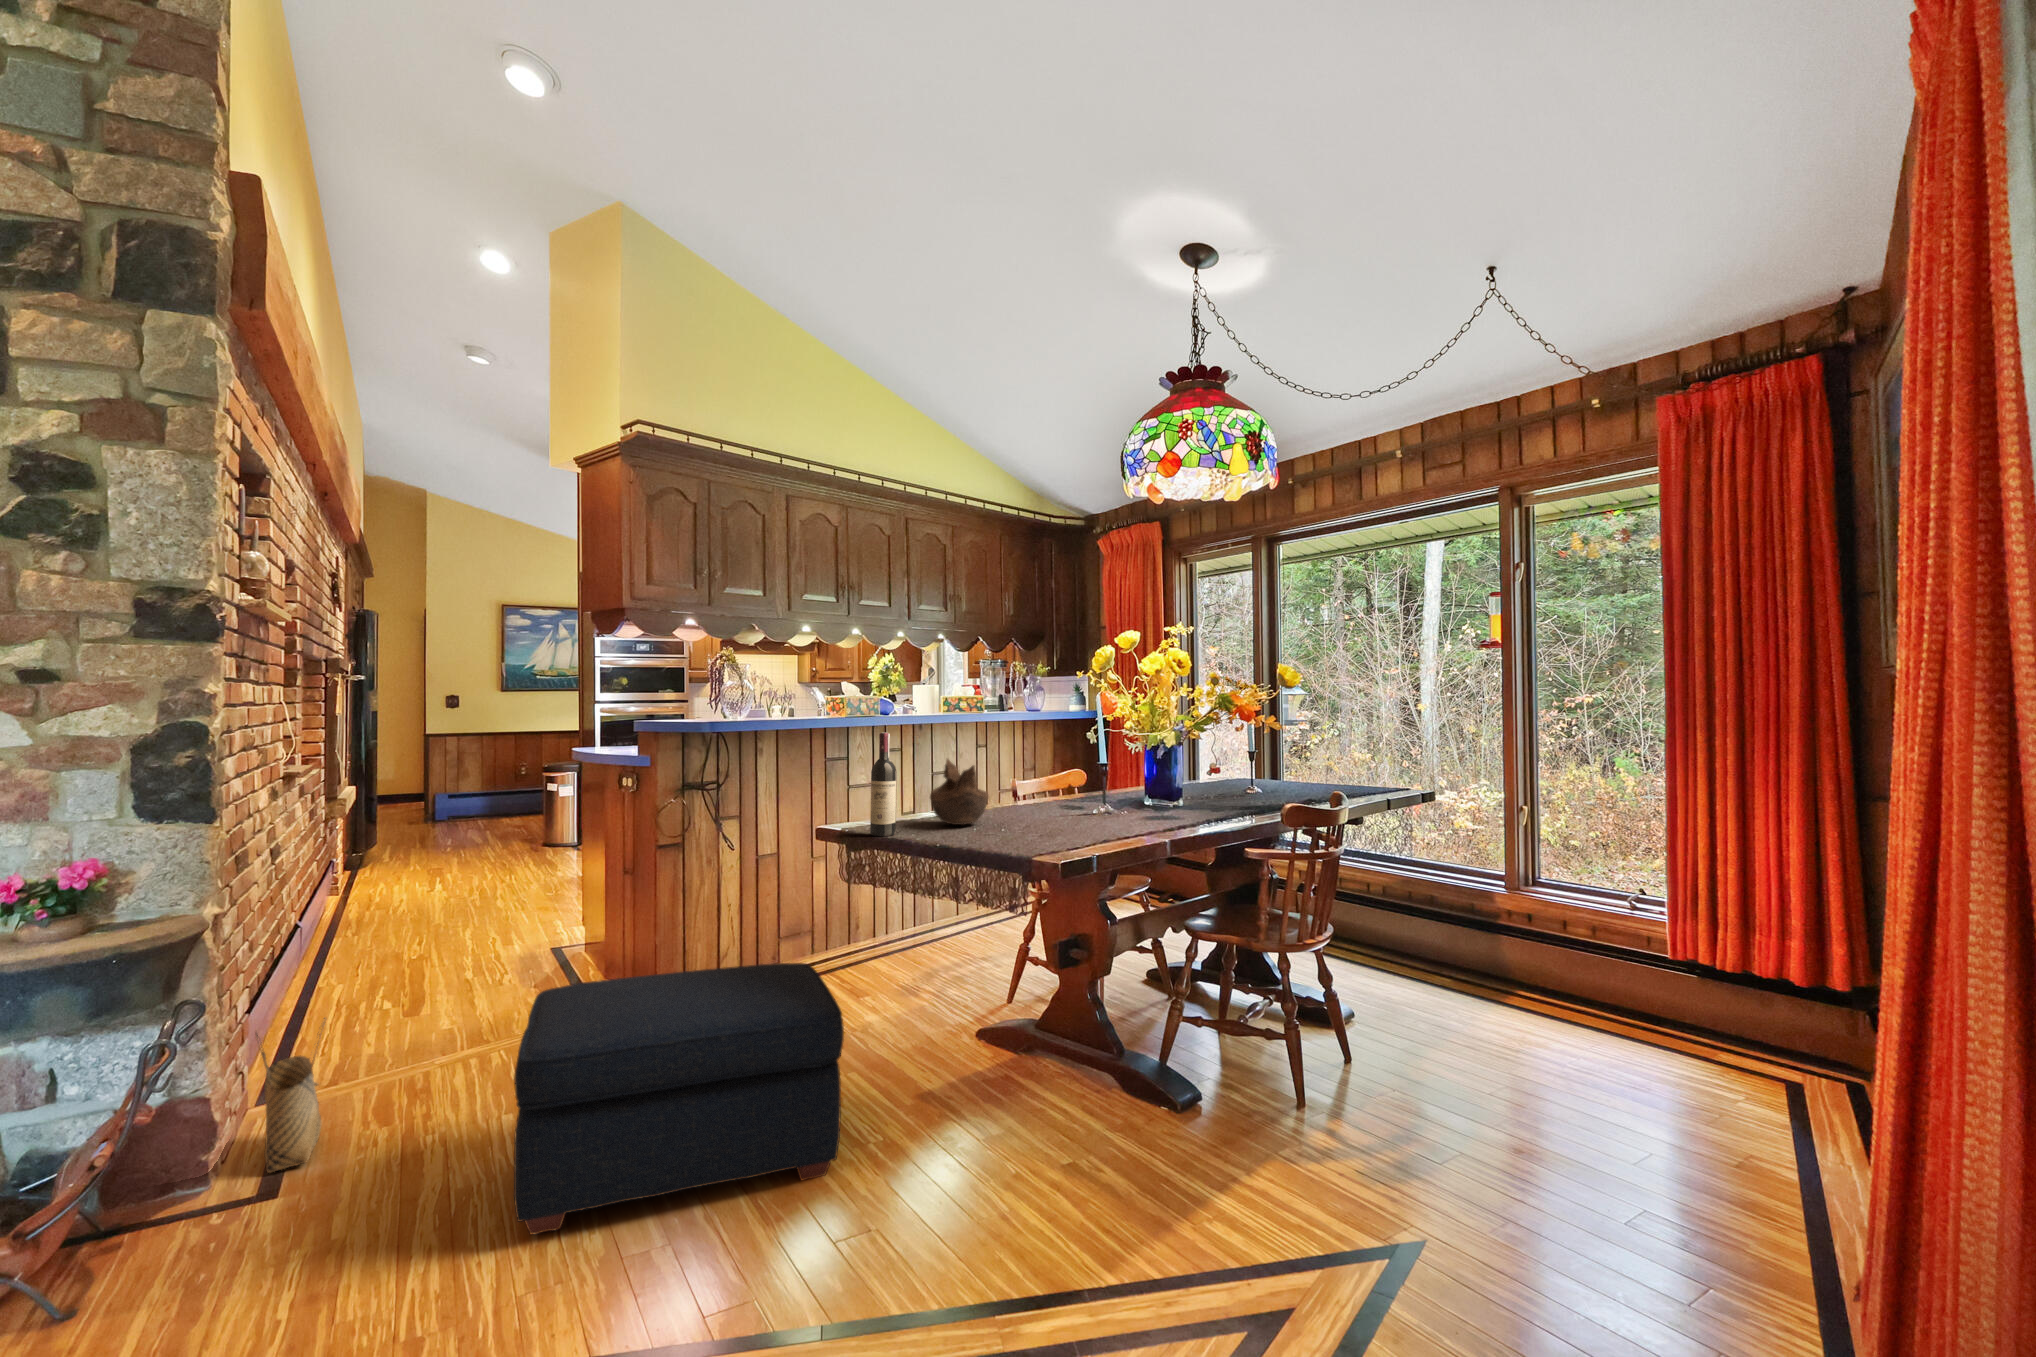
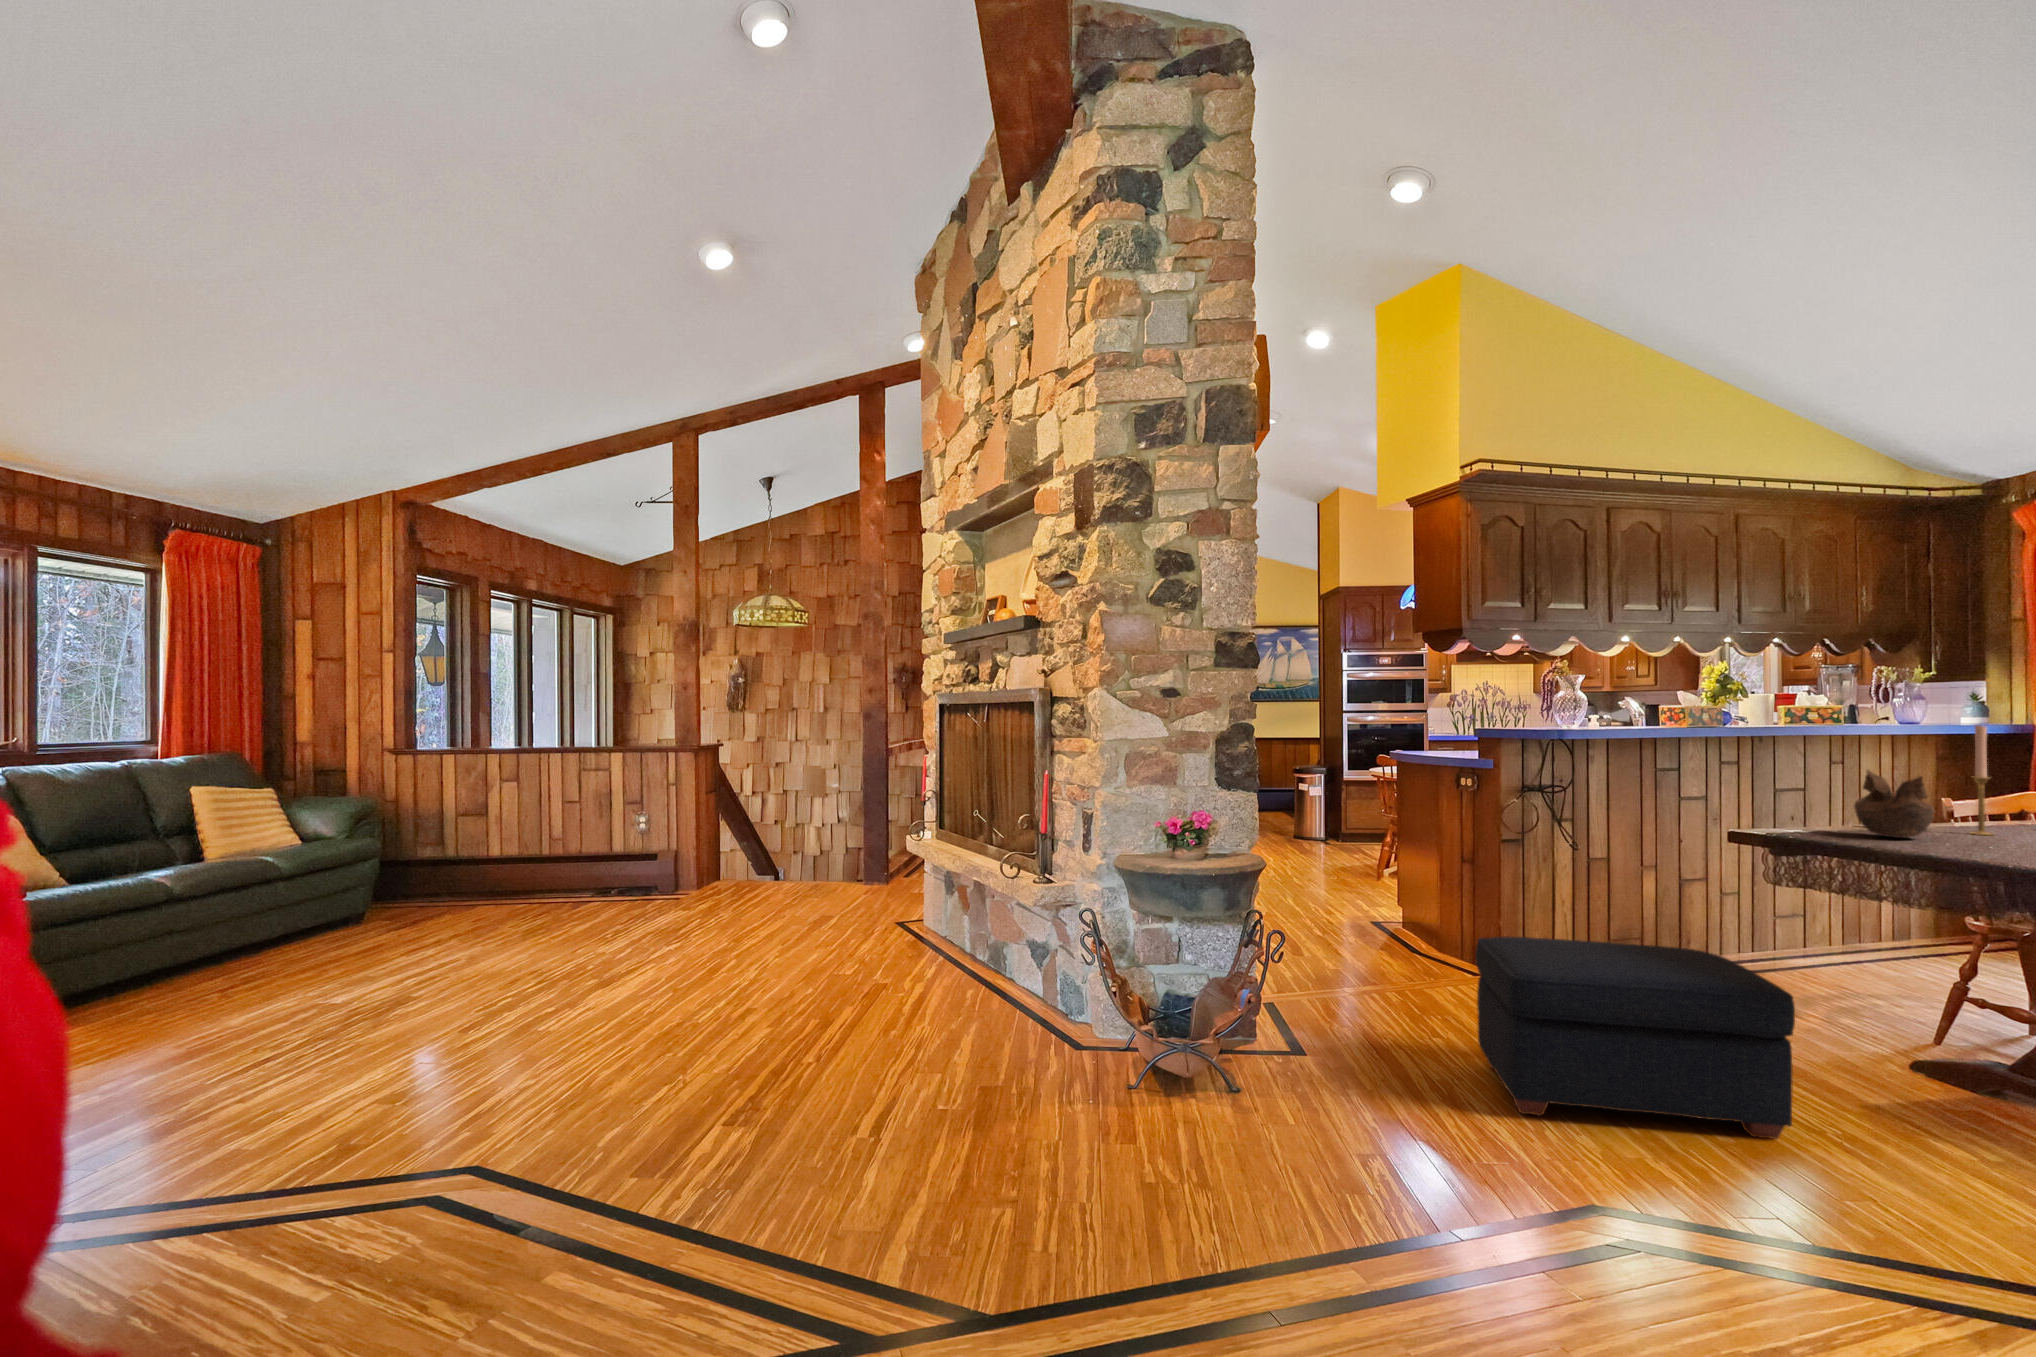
candlestick: none [1022,713,1040,814] -> present [1972,725,1991,835]
wine bottle: present [870,733,897,836] -> none [1792,740,1824,840]
woven basket: present [256,1018,325,1173] -> none [1269,934,1313,1035]

